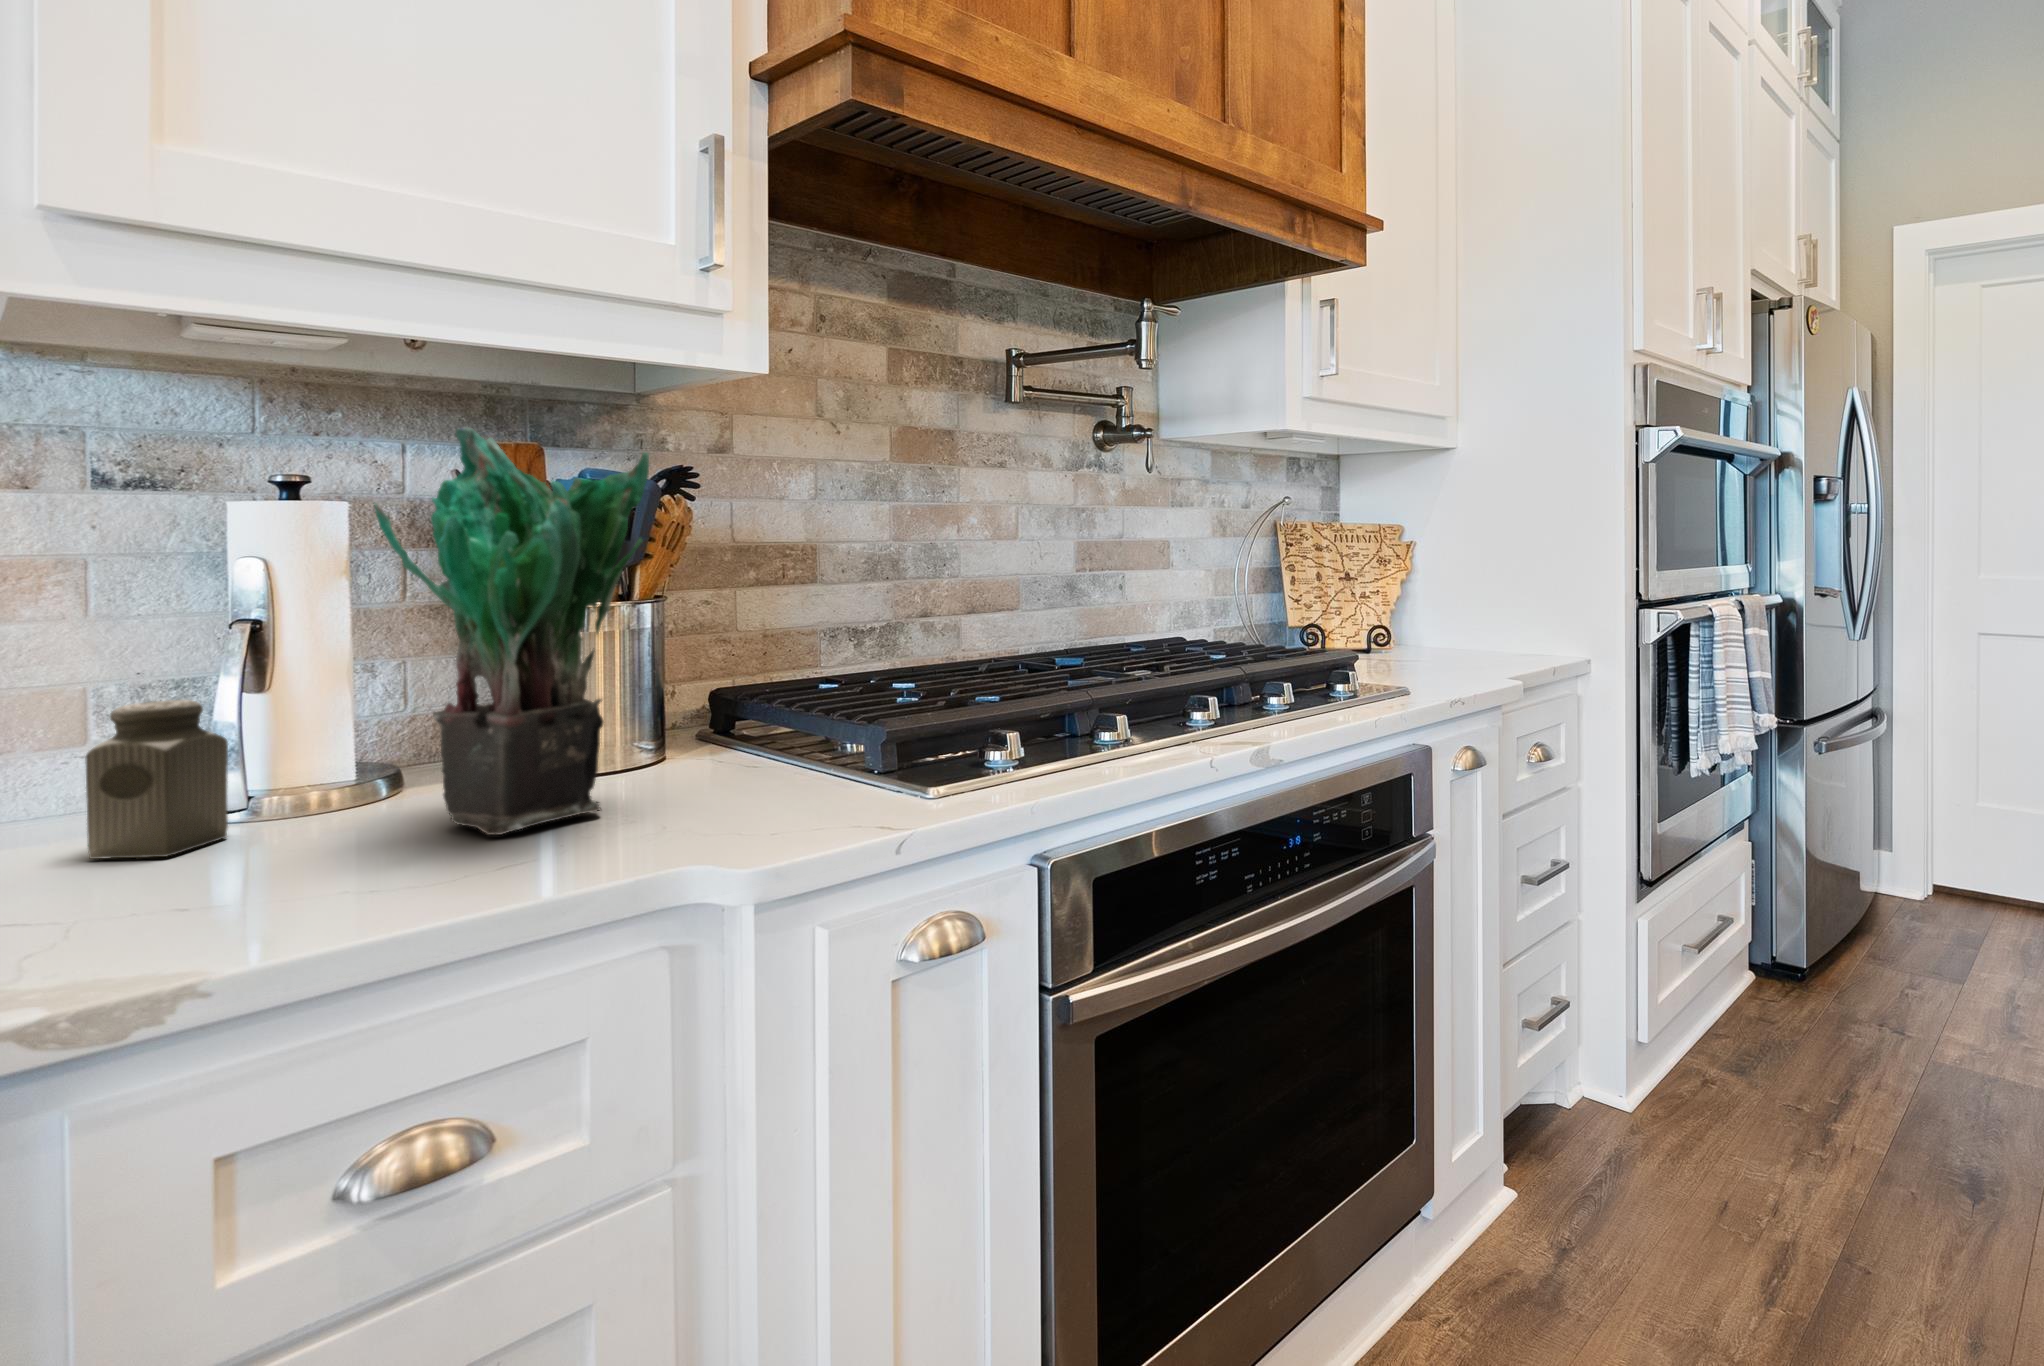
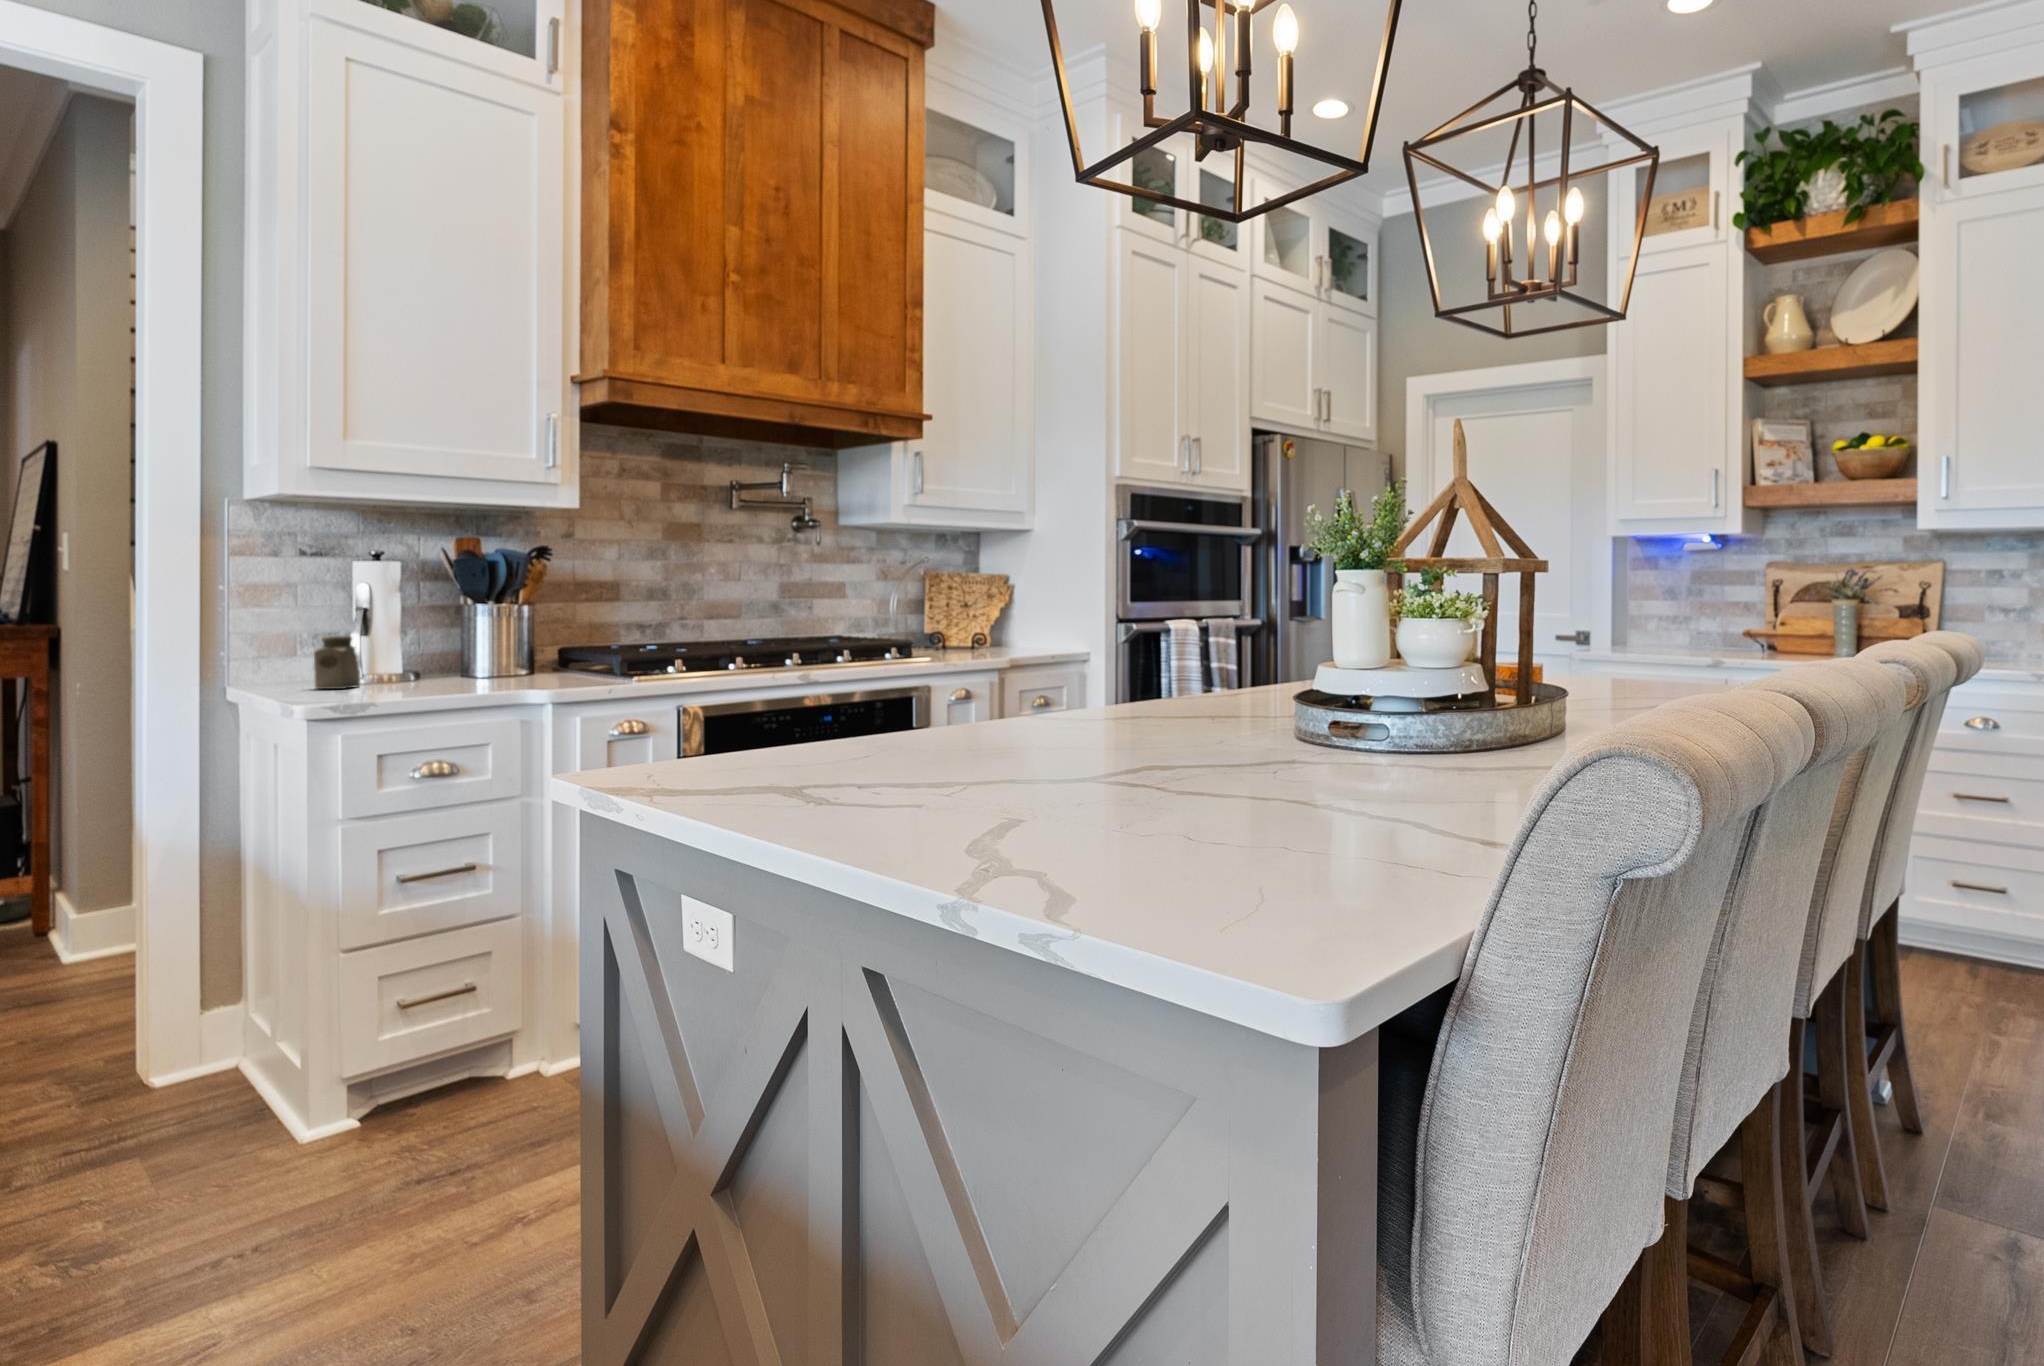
potted plant: present [374,428,649,835] -> none [417,535,519,686]

